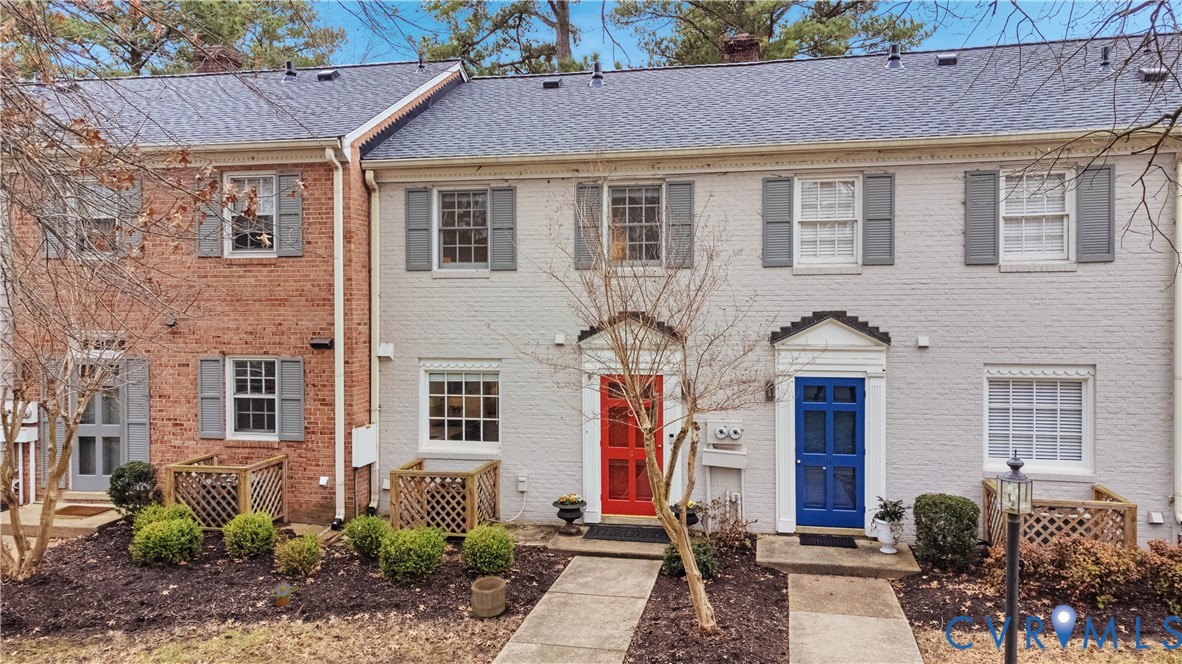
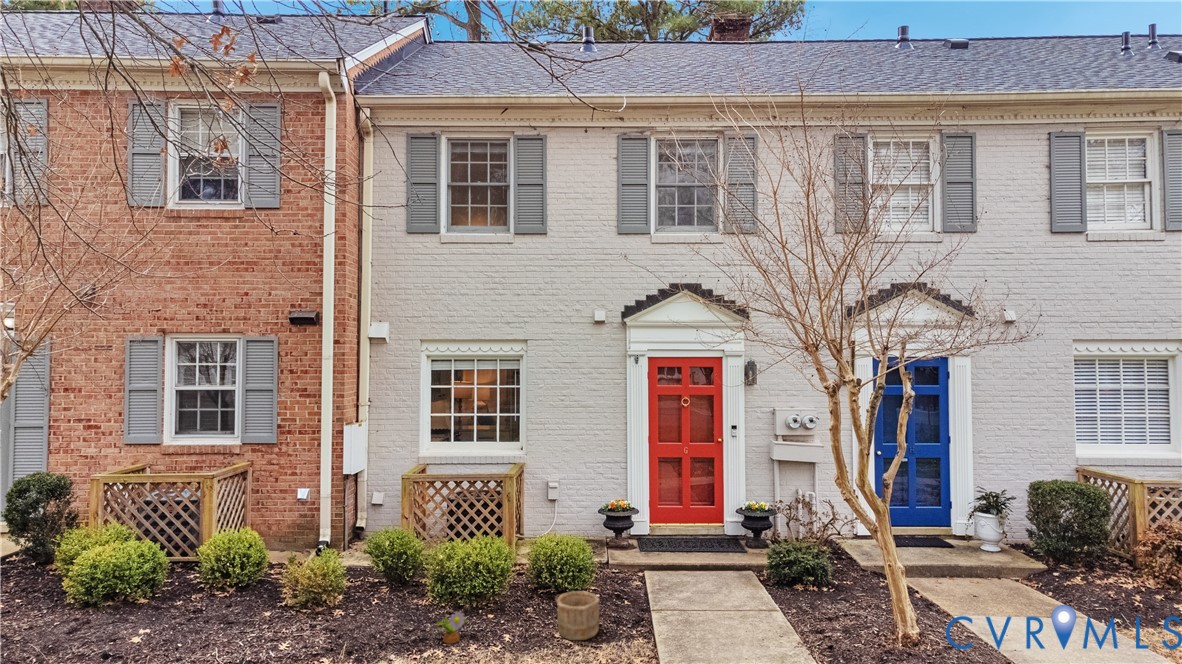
decorative plant: present [272,583,297,606] -> present [437,612,466,643]

